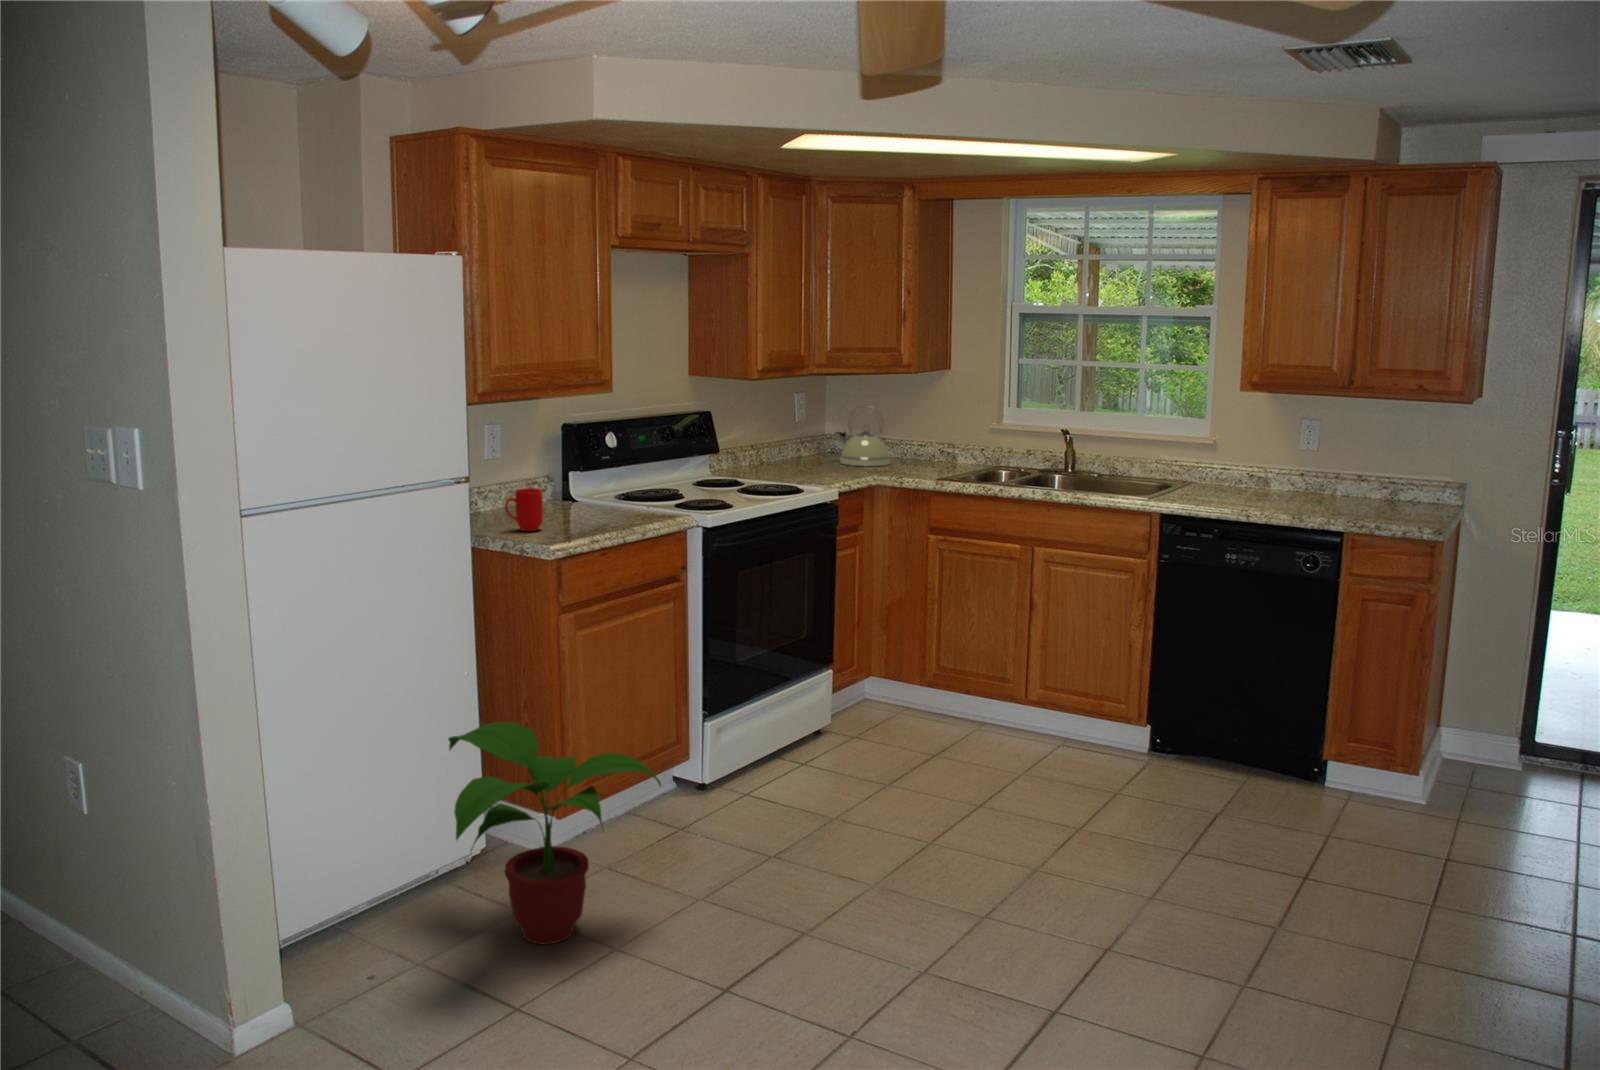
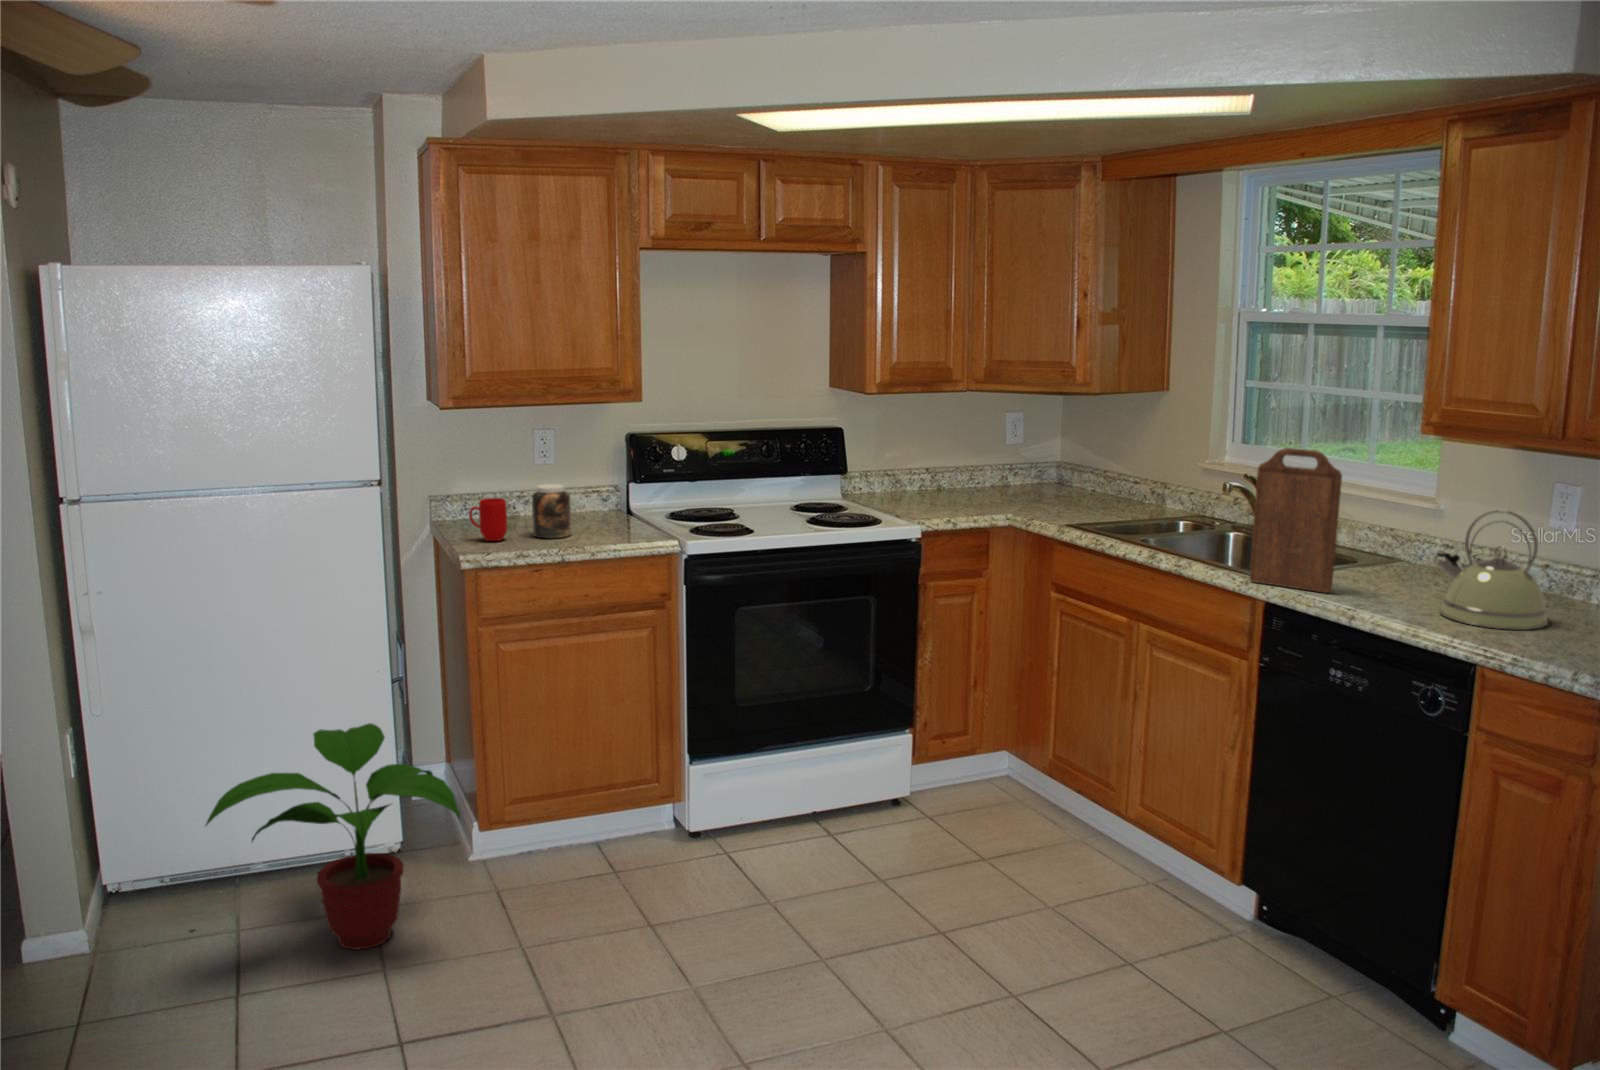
cutting board: none [1148,402,1214,504] -> present [1250,448,1342,593]
kettle: present [835,406,890,467] -> present [1437,510,1548,630]
jar: none [550,472,588,525] -> present [532,484,571,538]

